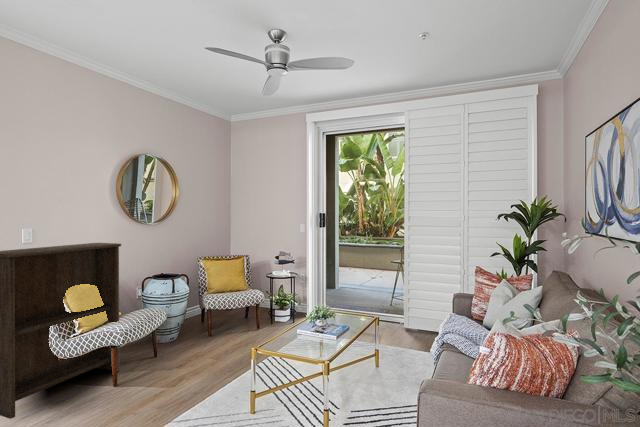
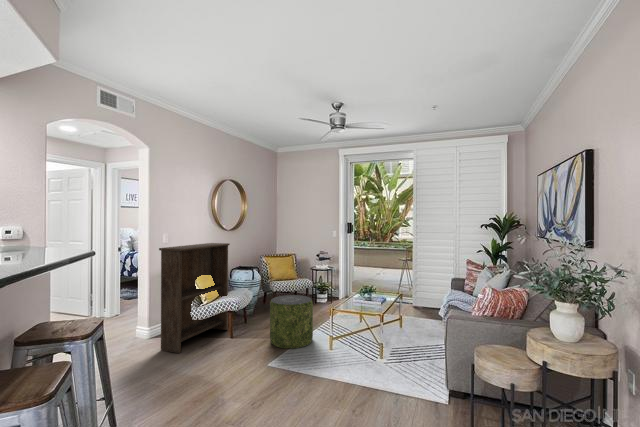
pouf: none [167,321,236,409] -> present [270,295,313,348]

